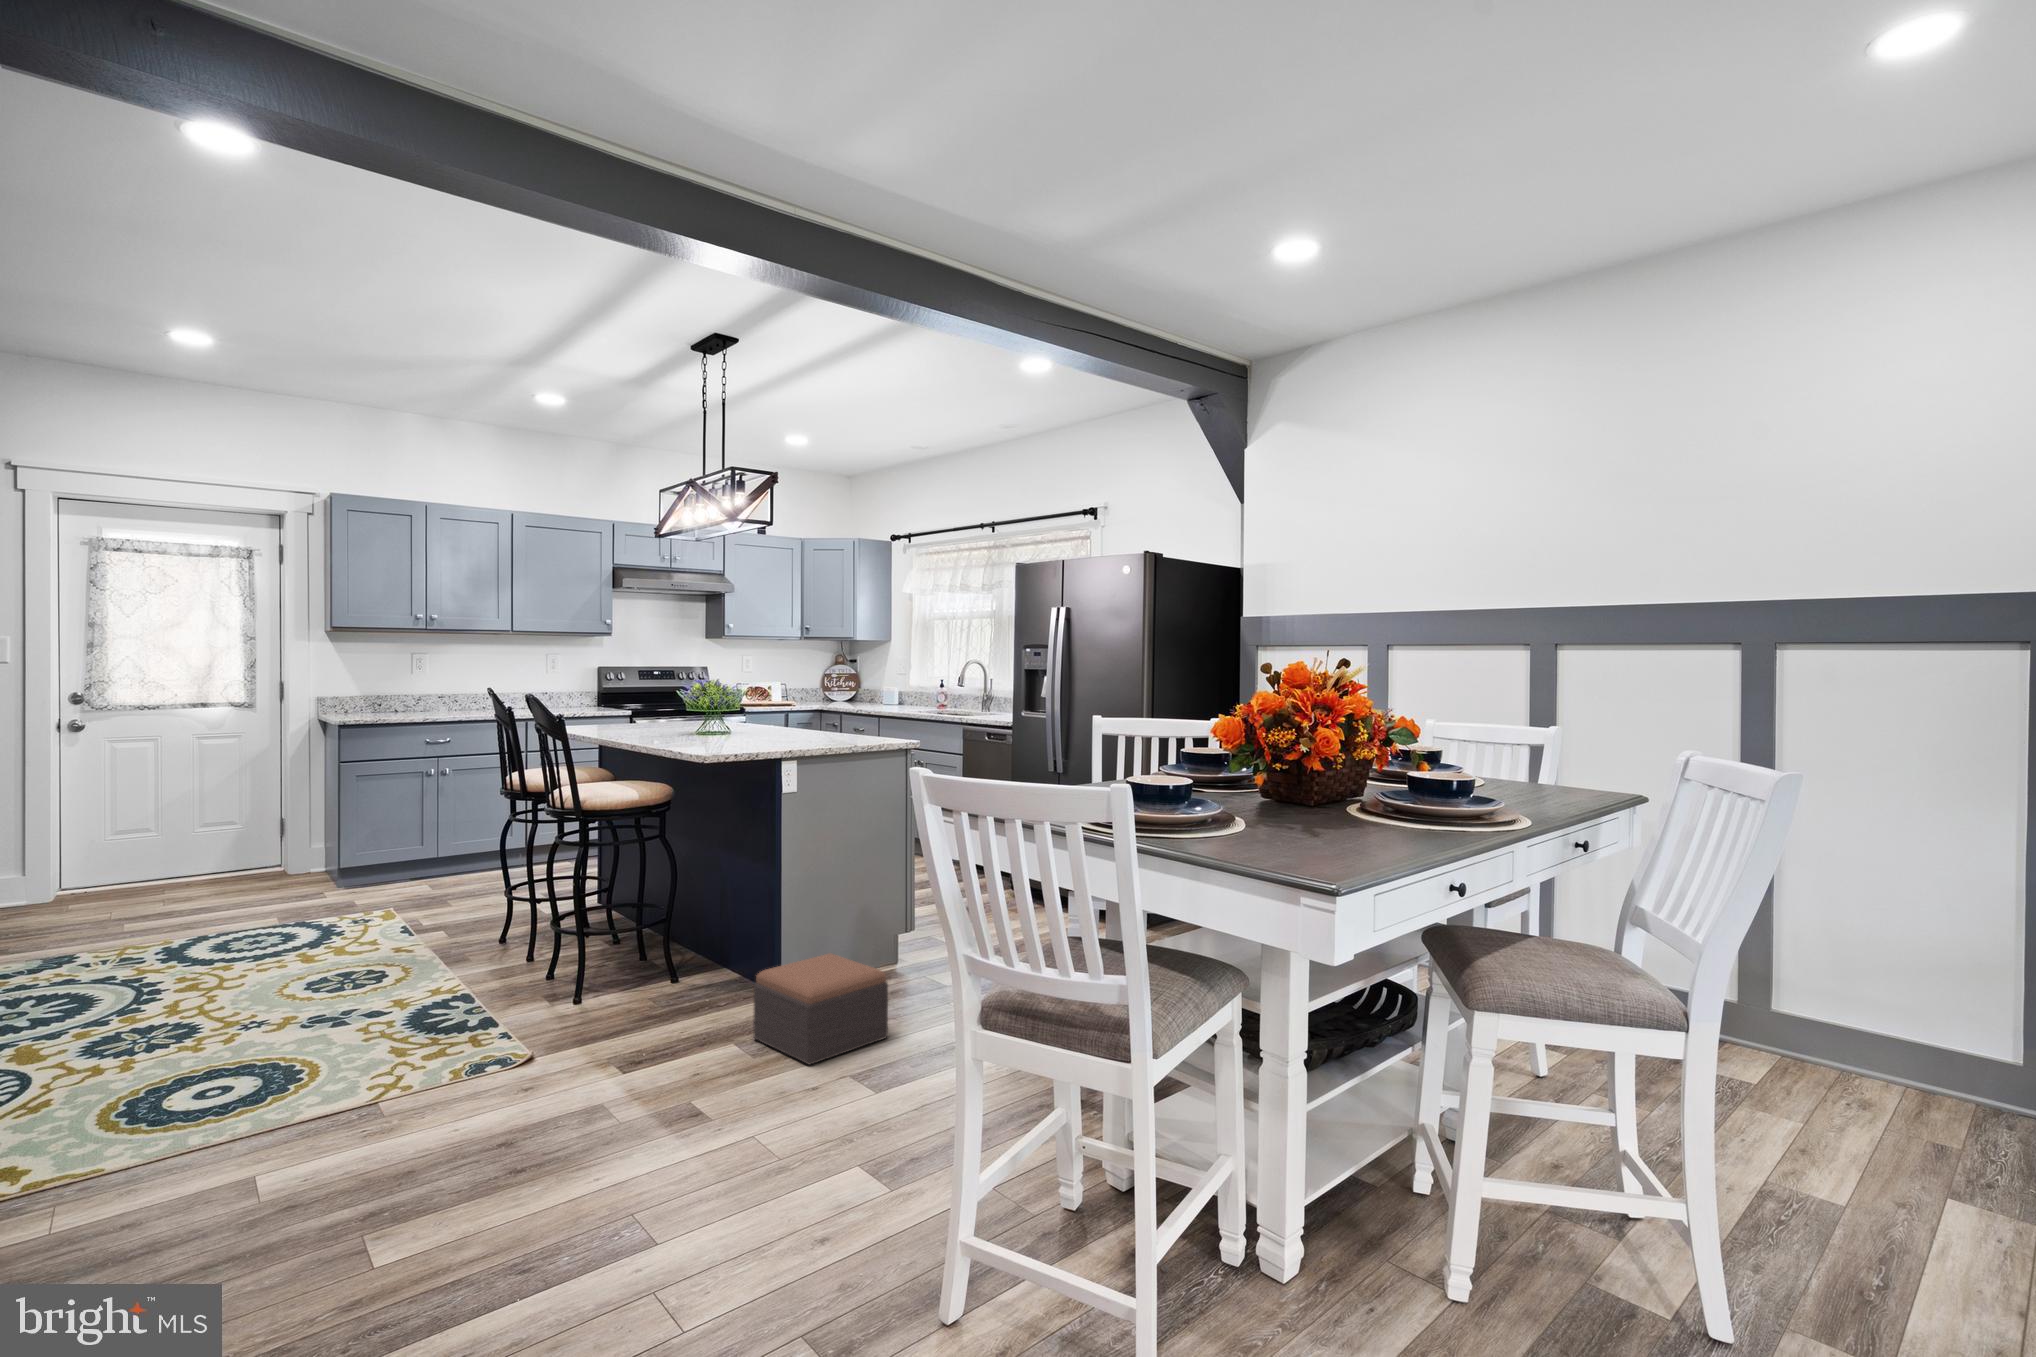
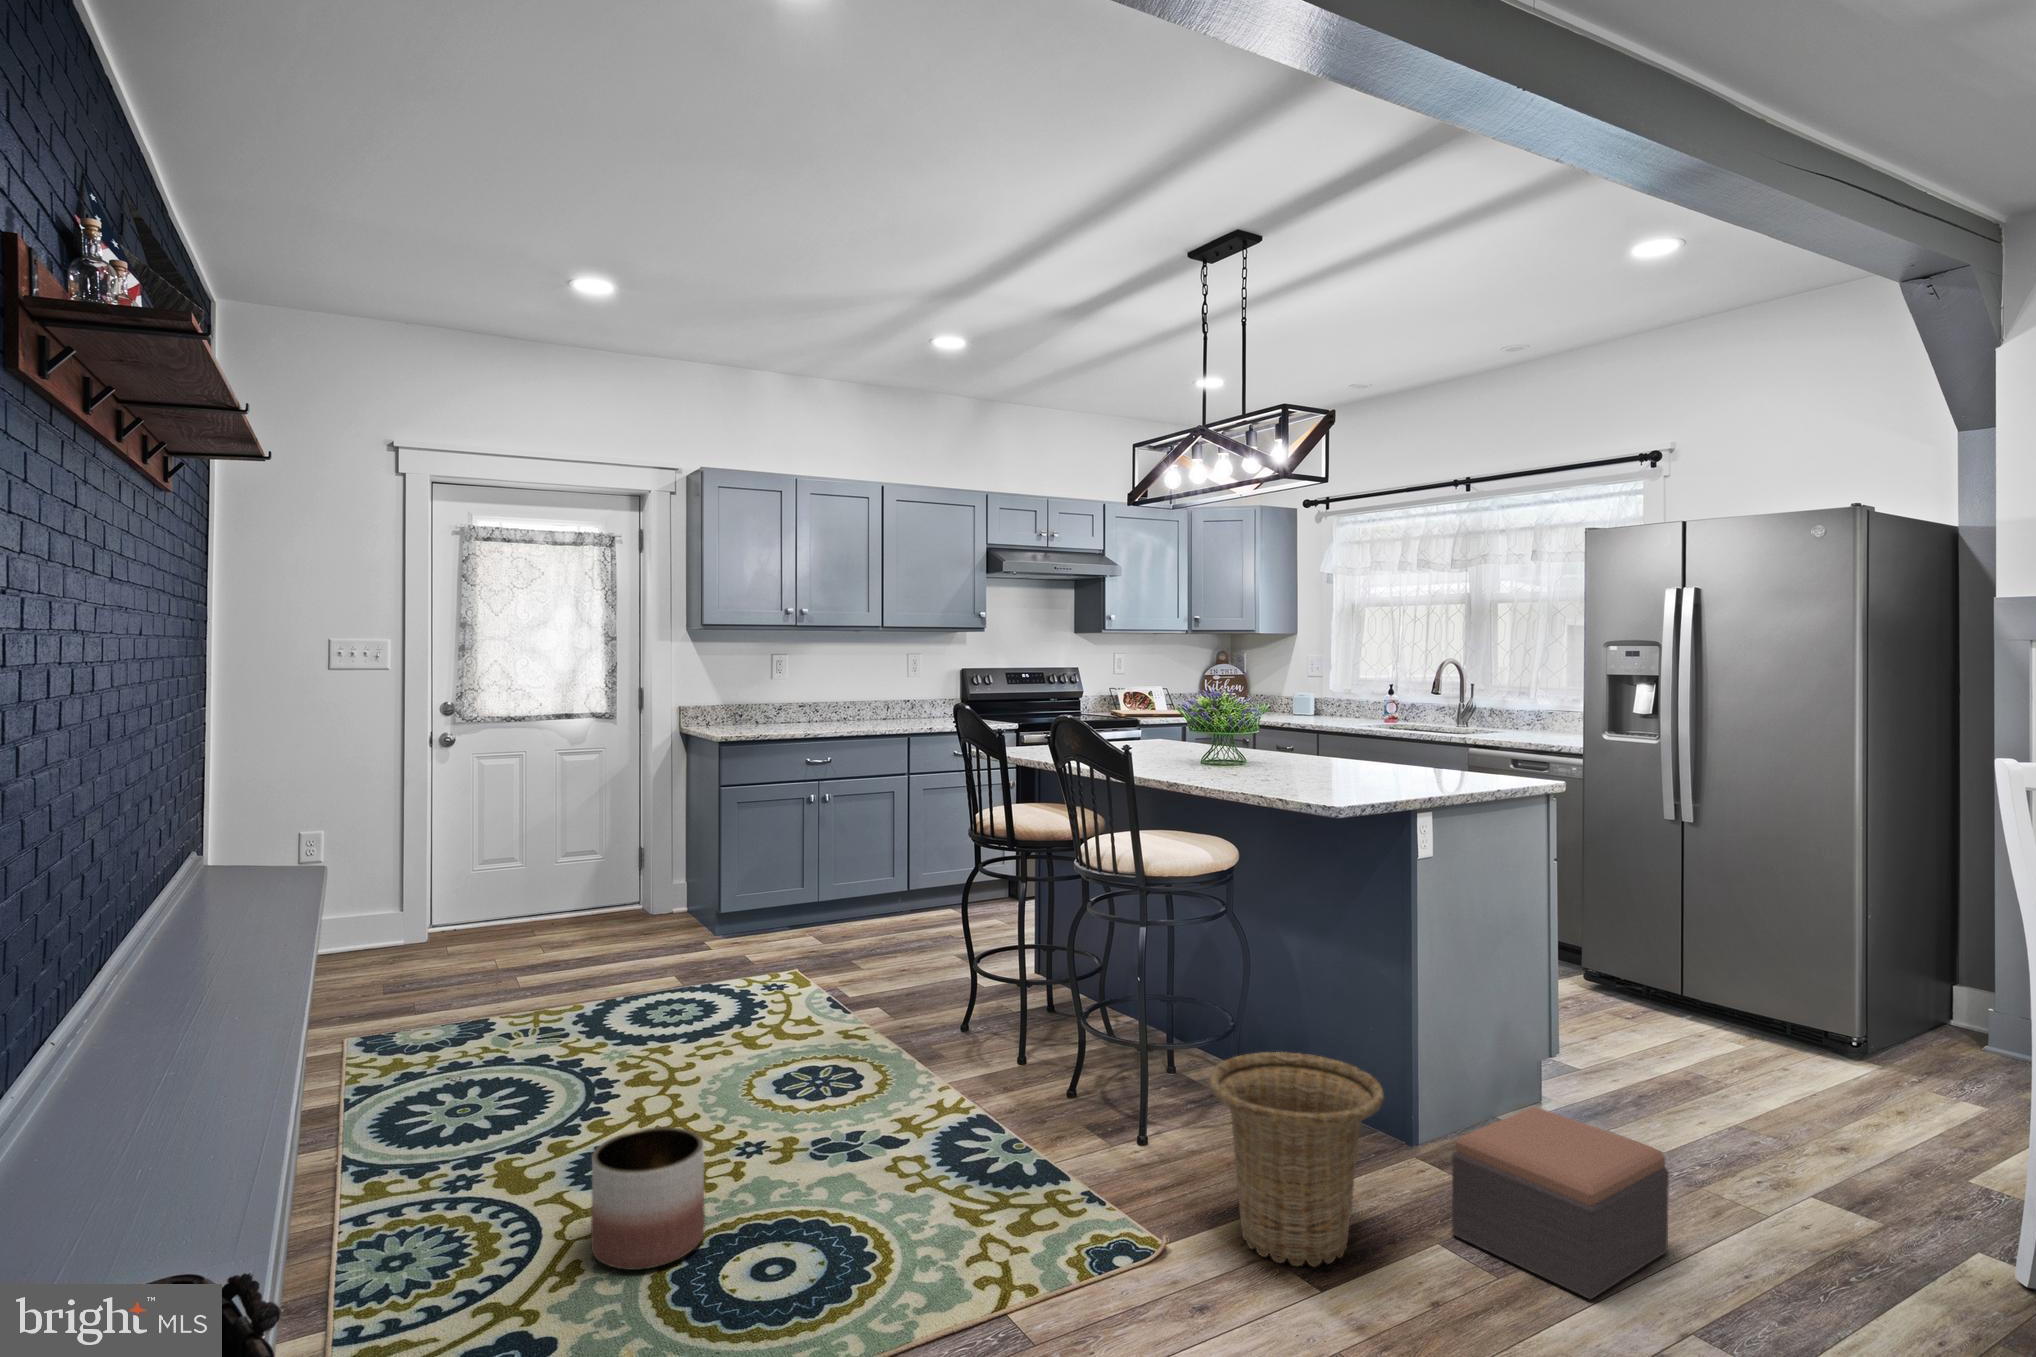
basket: none [576,926,700,1063] -> present [1209,1052,1384,1266]
planter: none [65,1003,174,1104] -> present [591,1127,705,1270]

